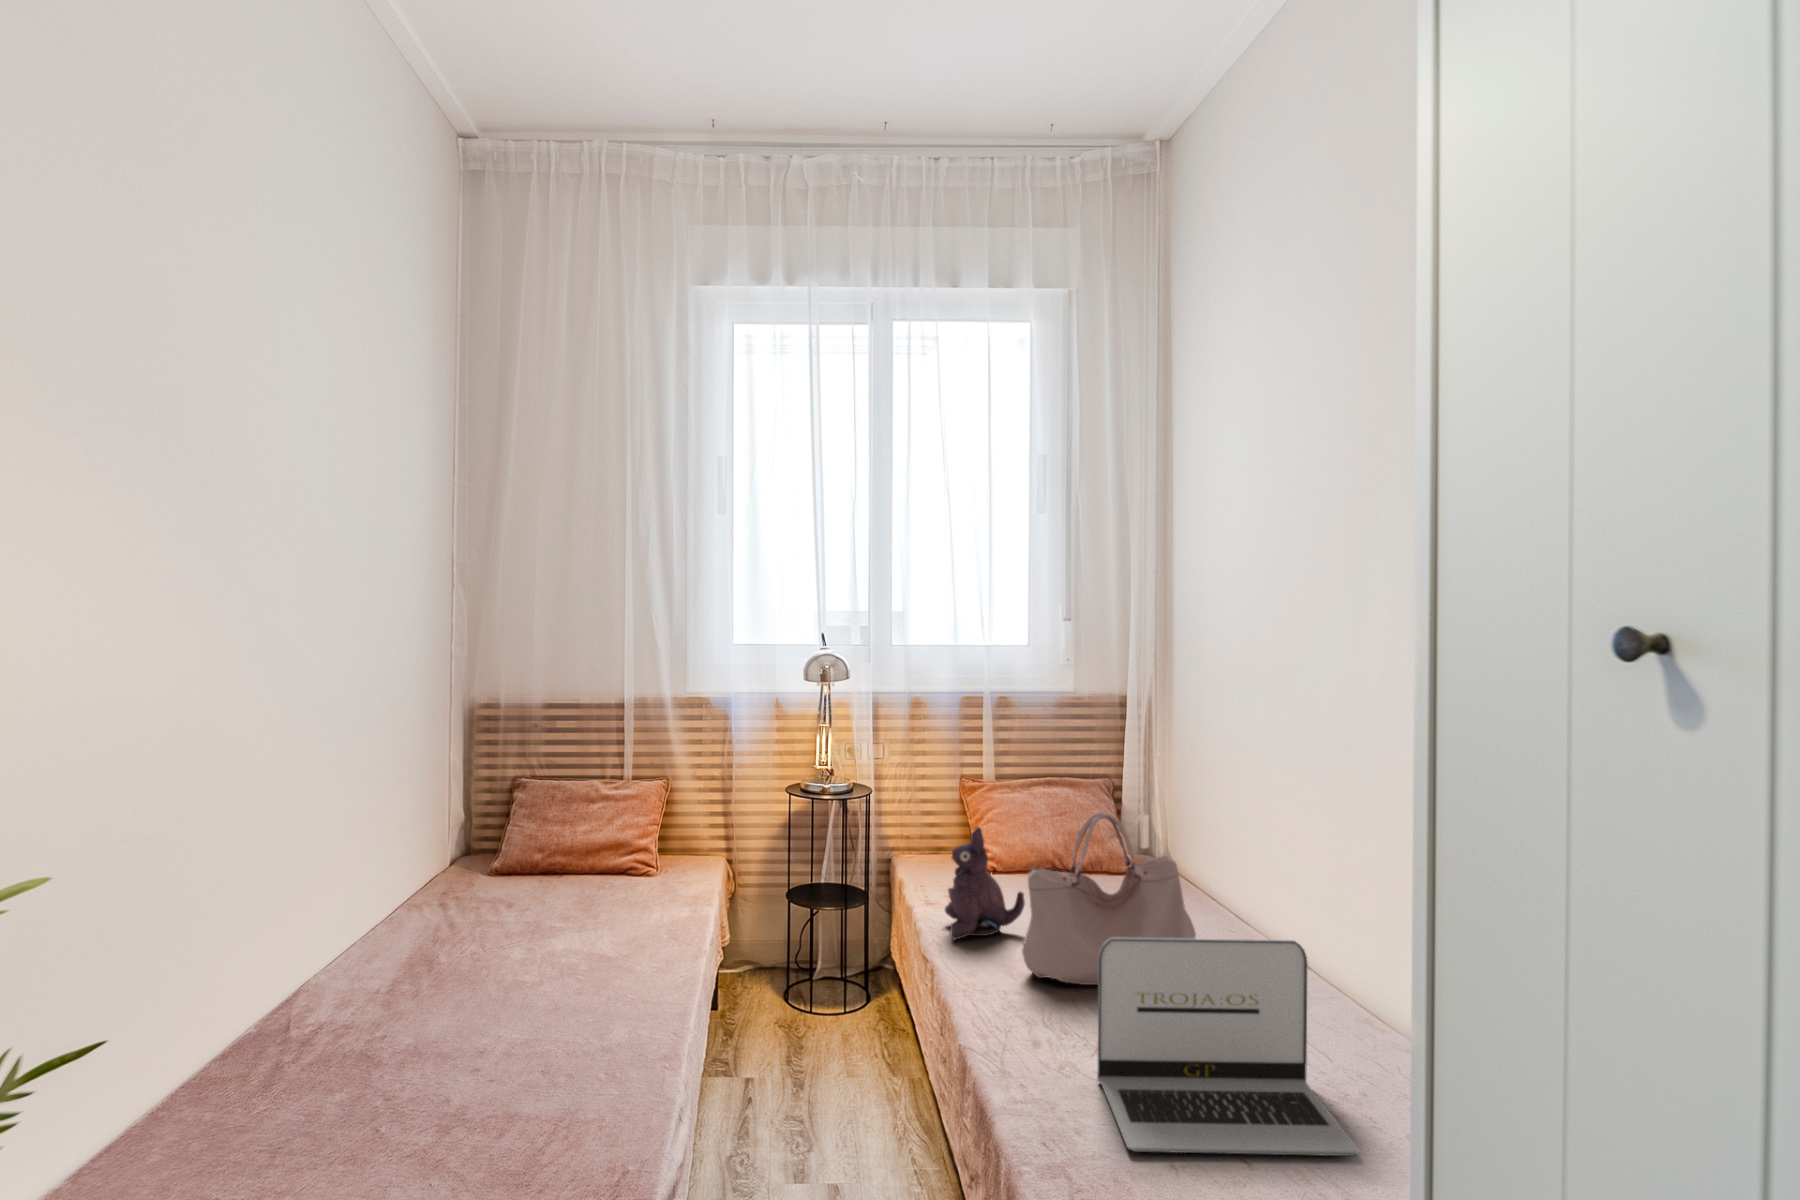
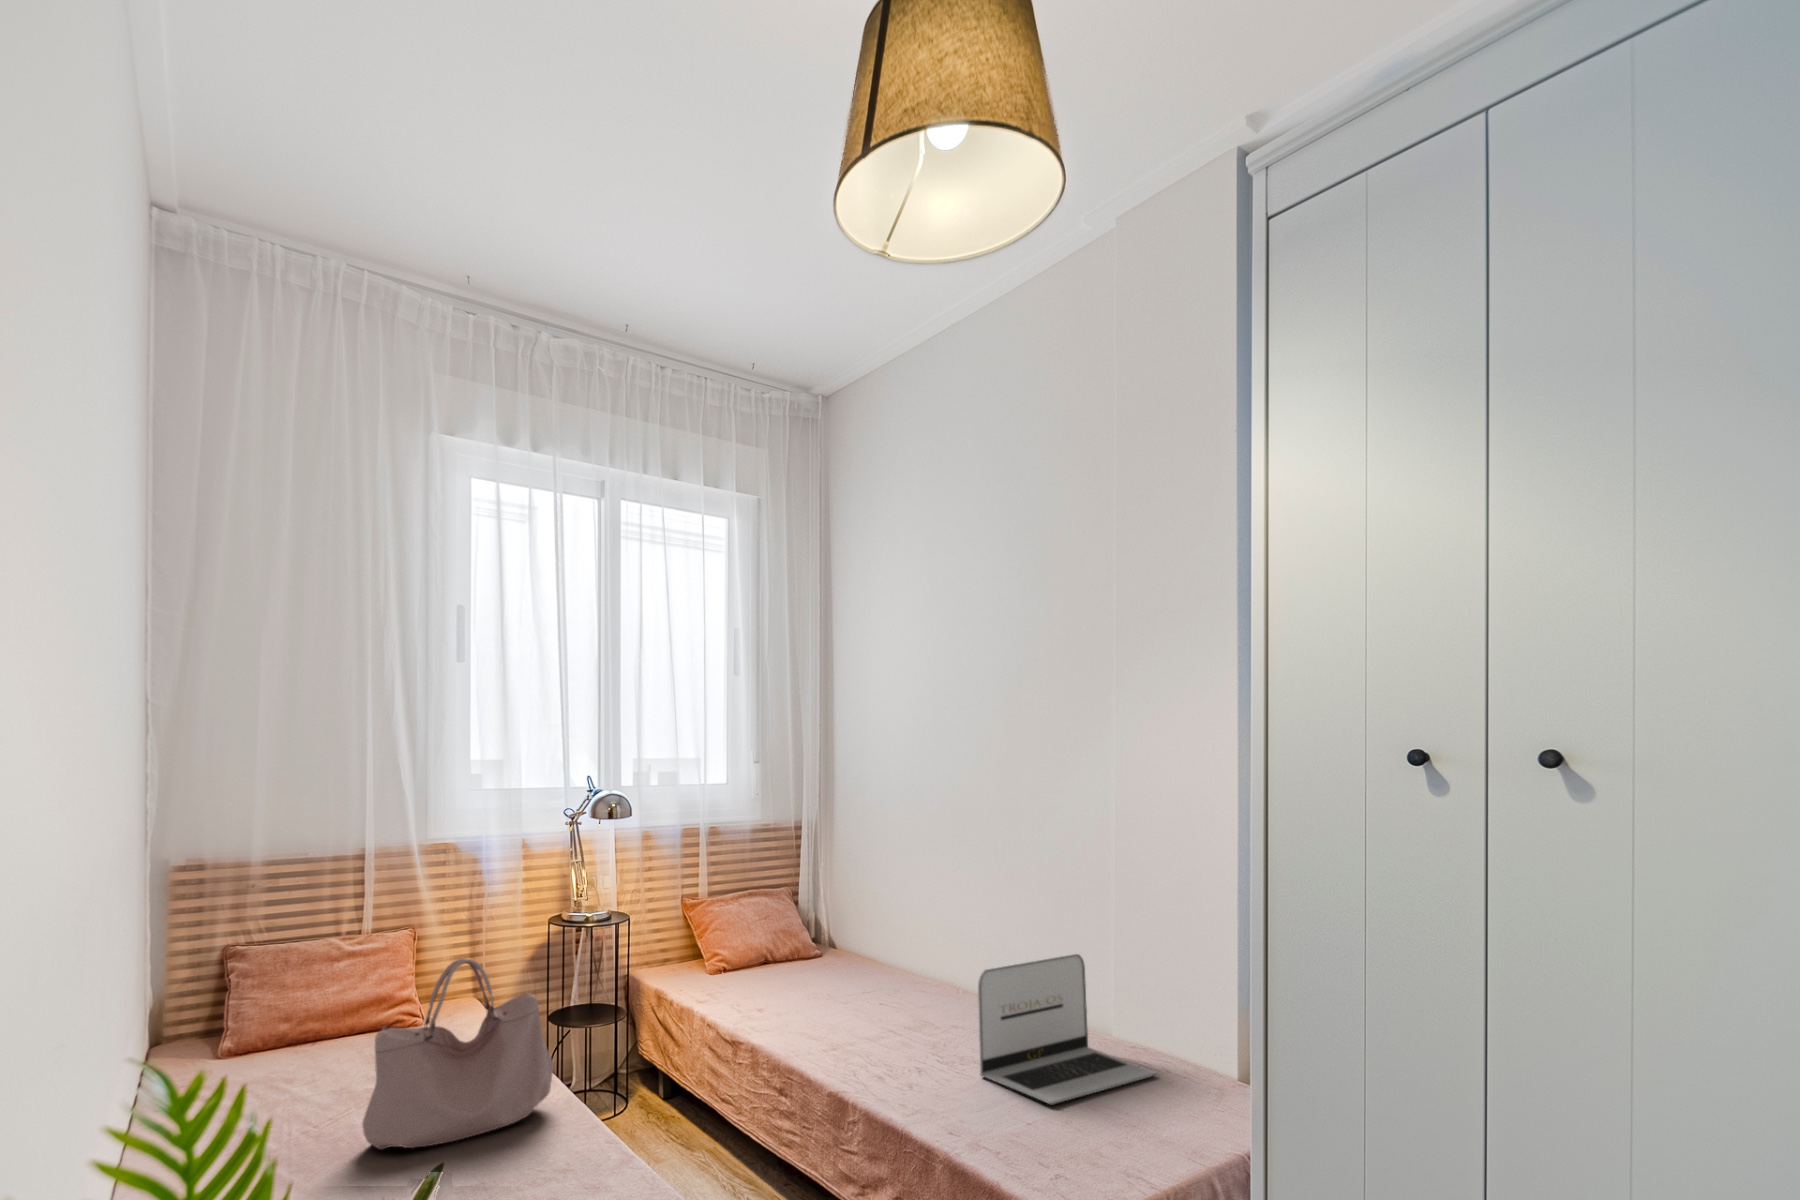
handbag: present [1022,812,1196,985] -> present [362,958,553,1149]
plush toy: present [945,827,1025,939] -> none [742,925,809,1020]

